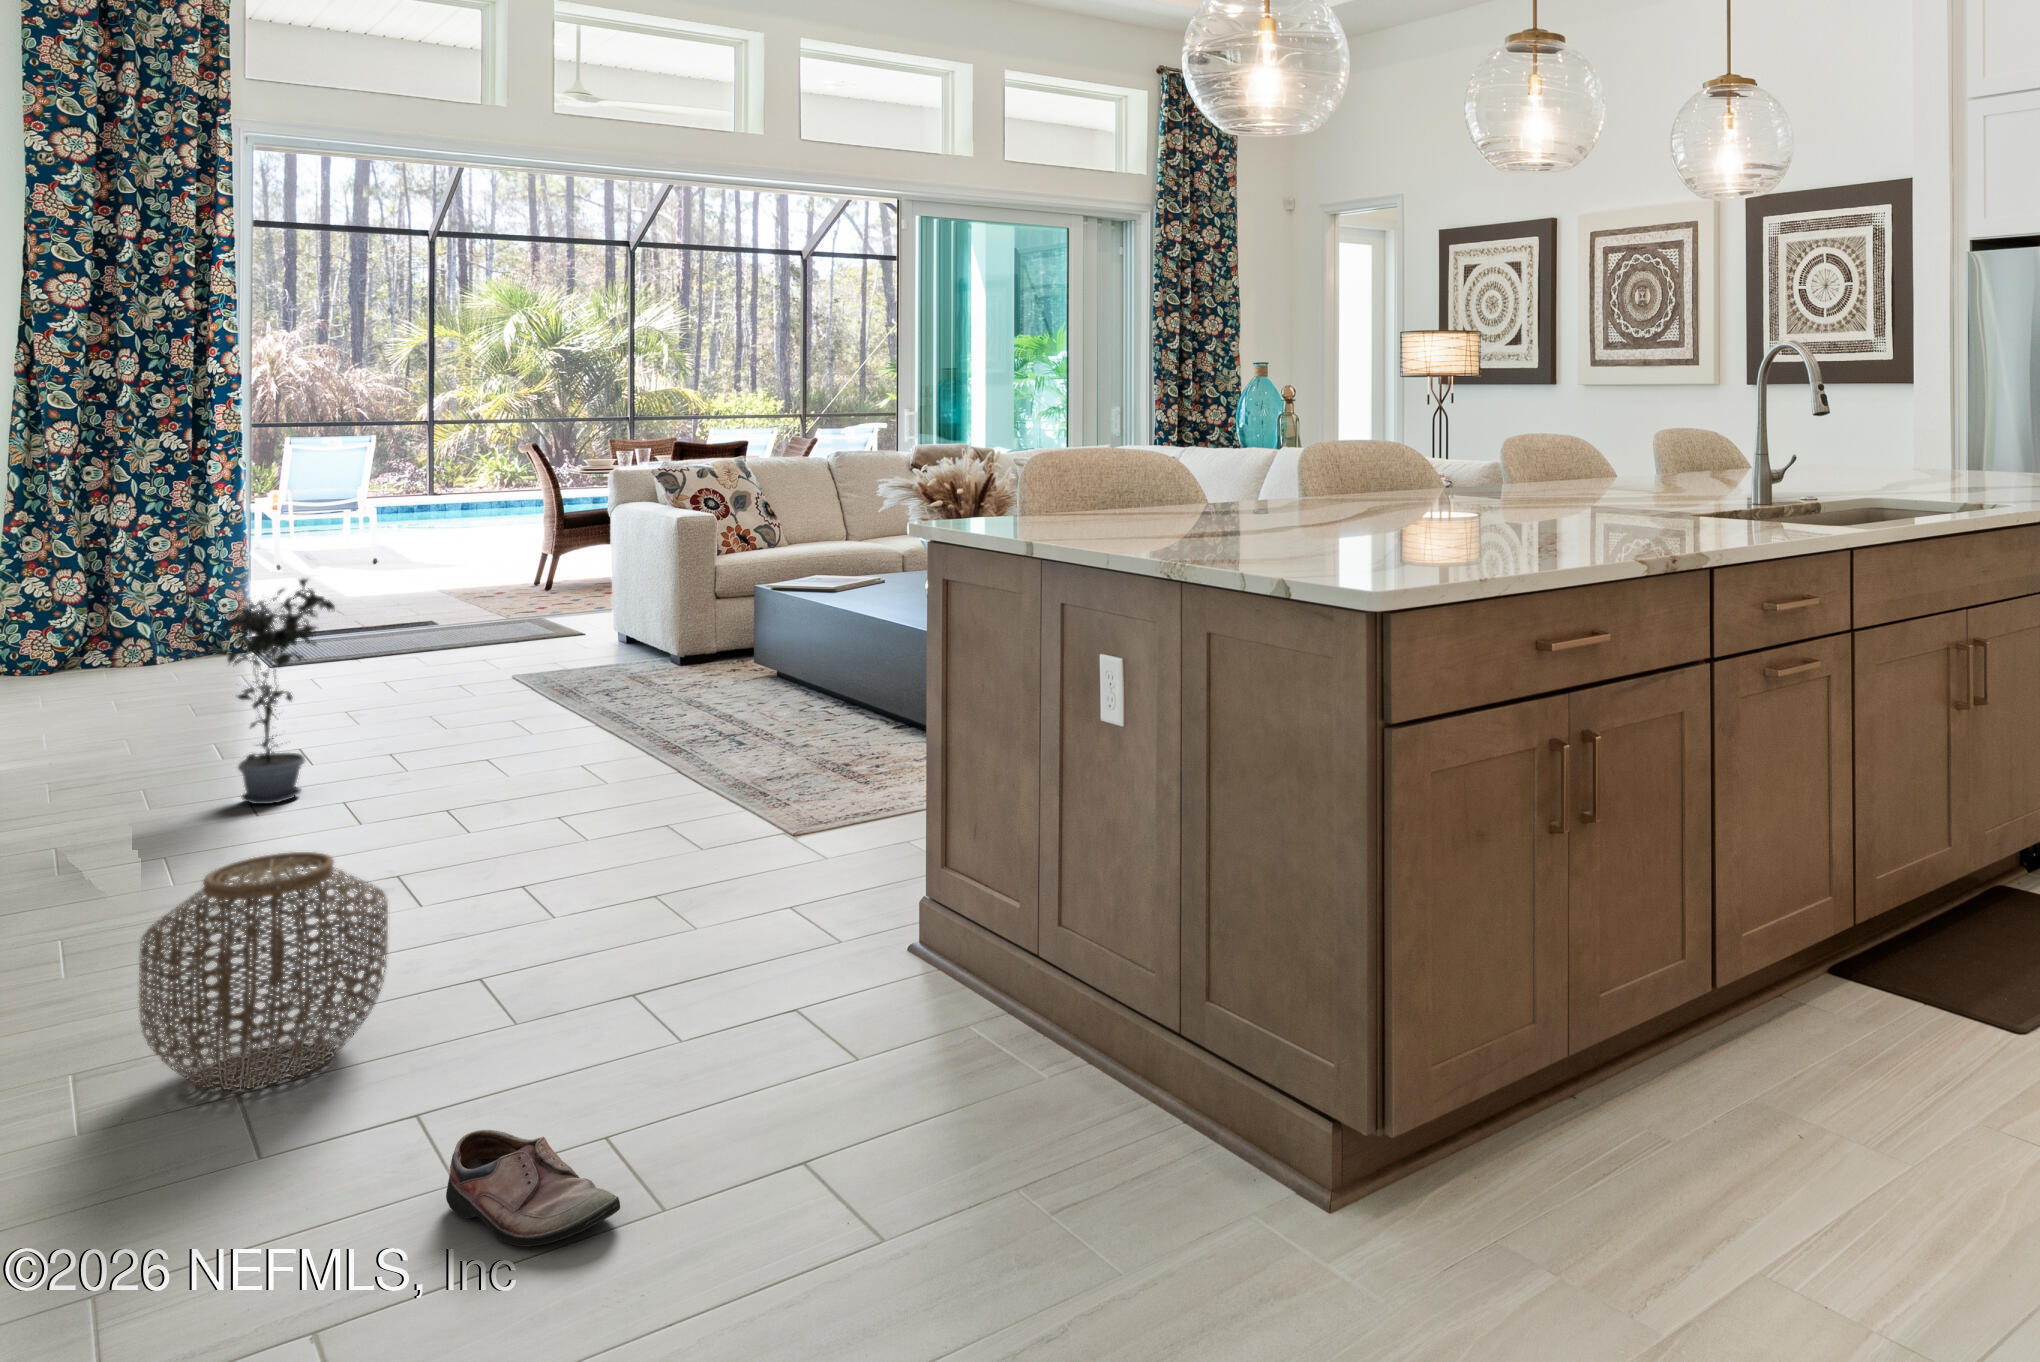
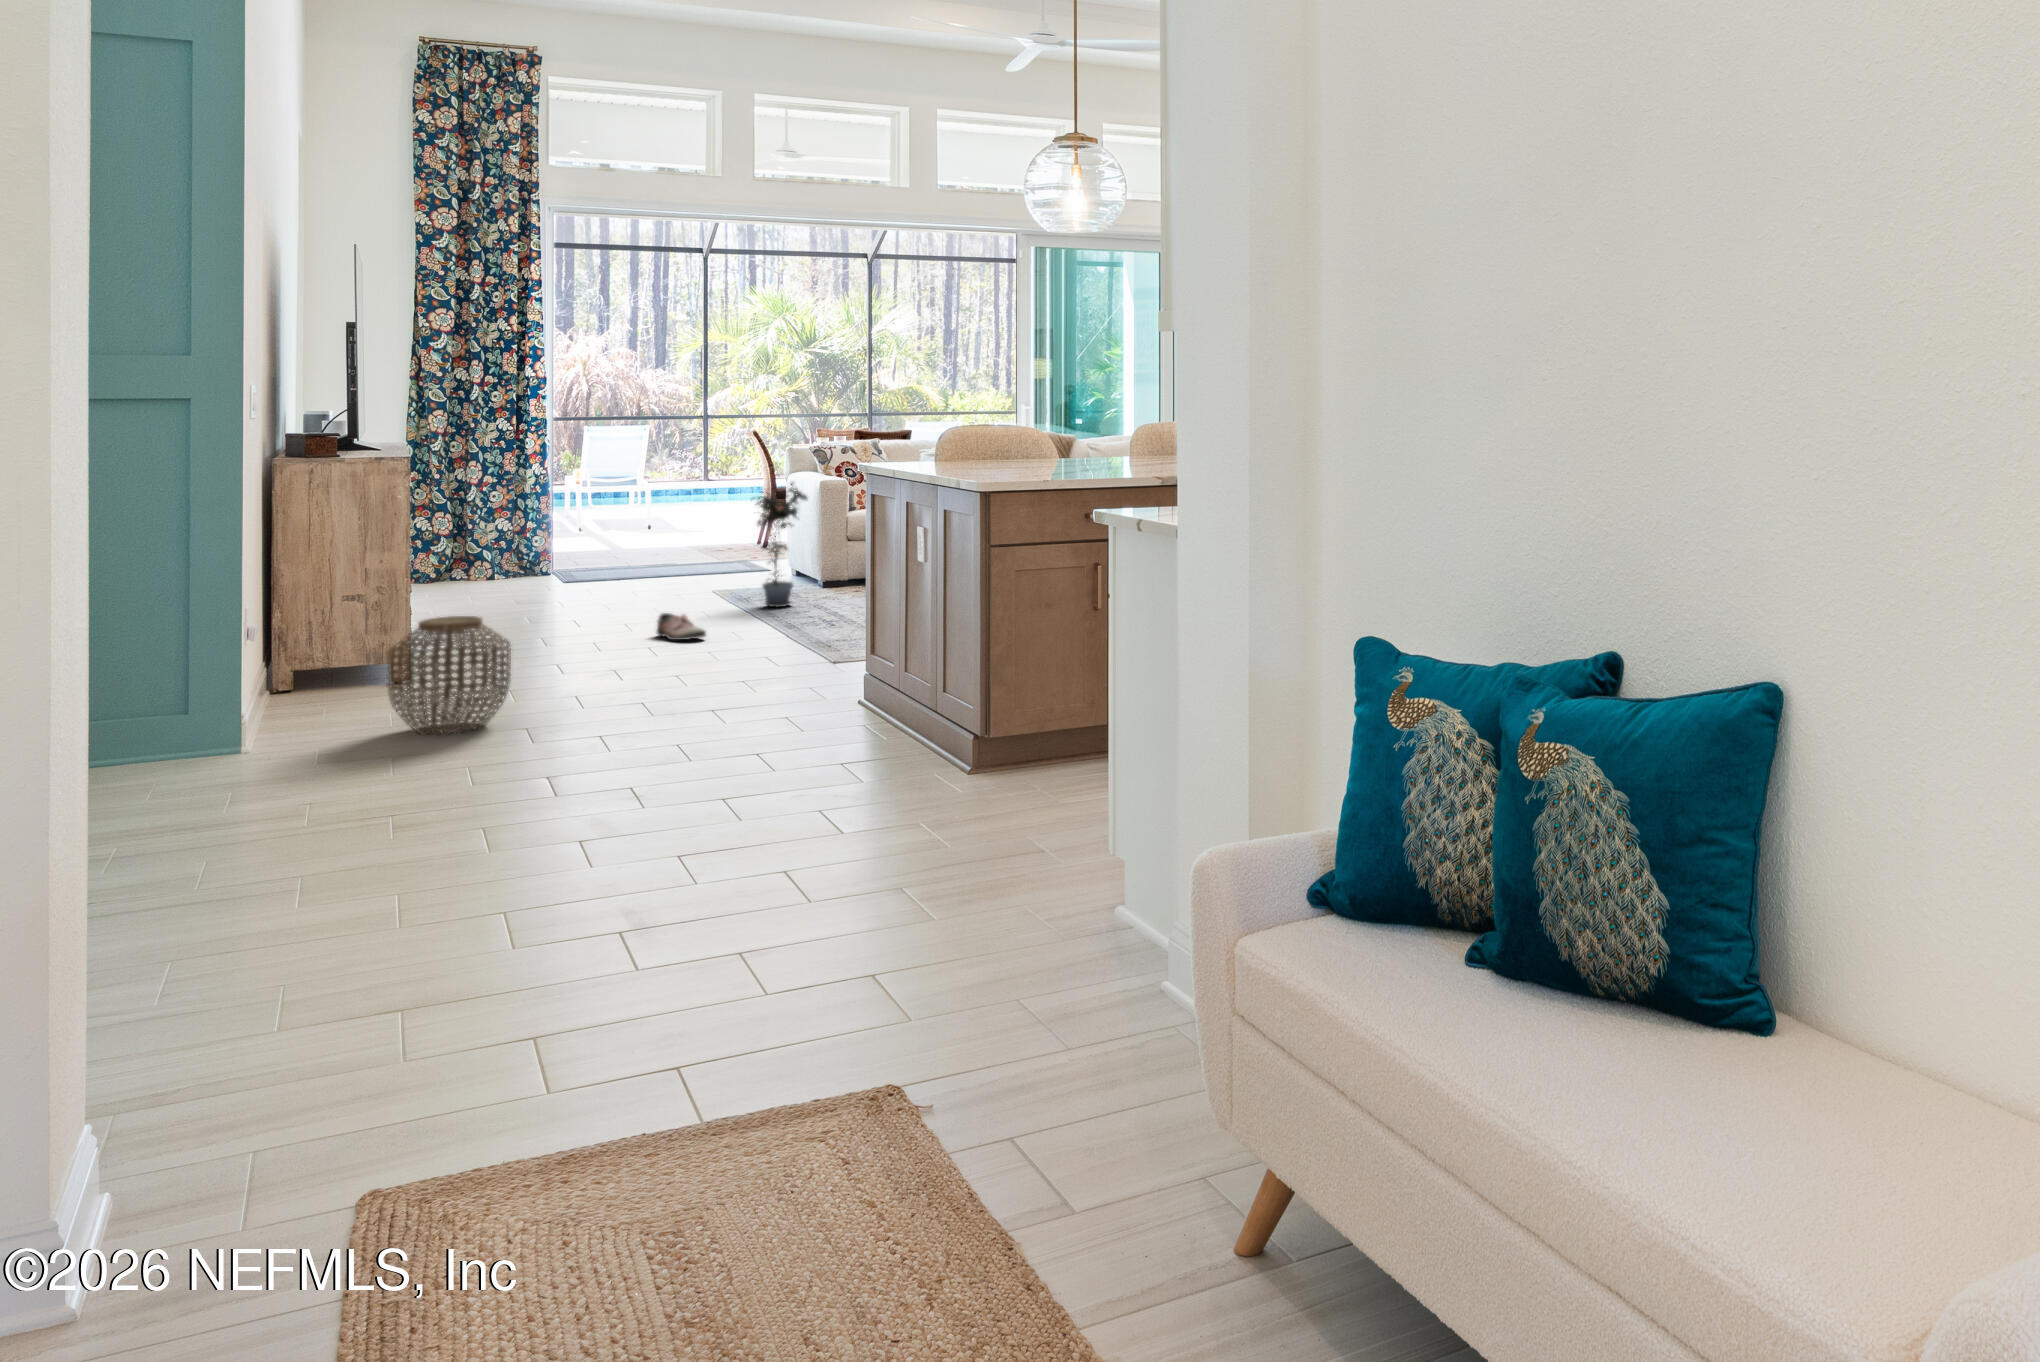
potted plant: present [216,579,335,804] -> present [753,483,807,607]
shoe: present [446,1130,620,1246] -> present [657,613,706,640]

